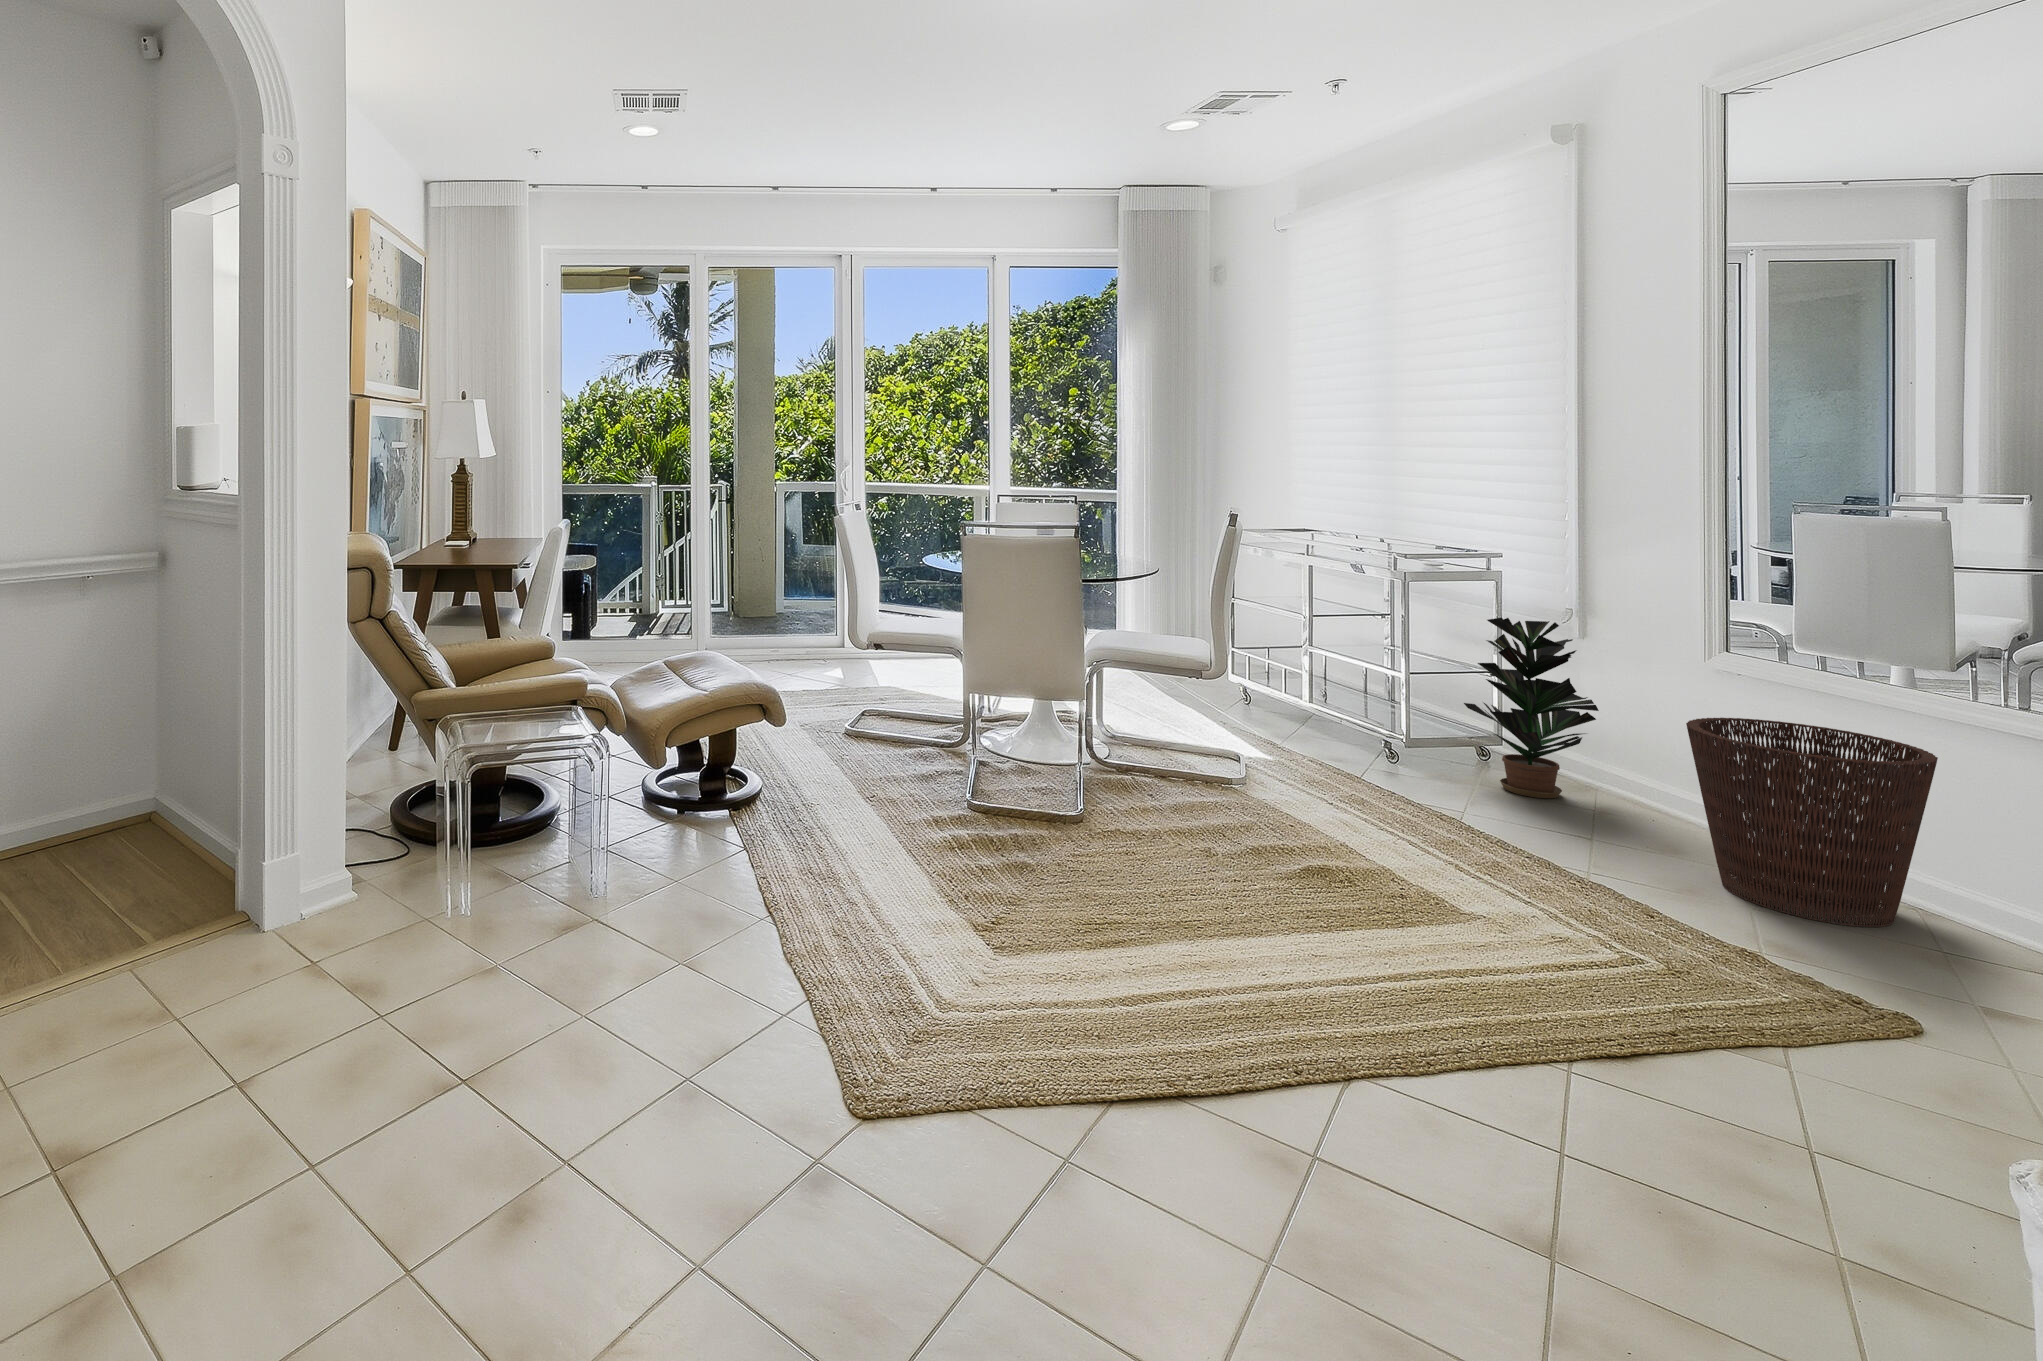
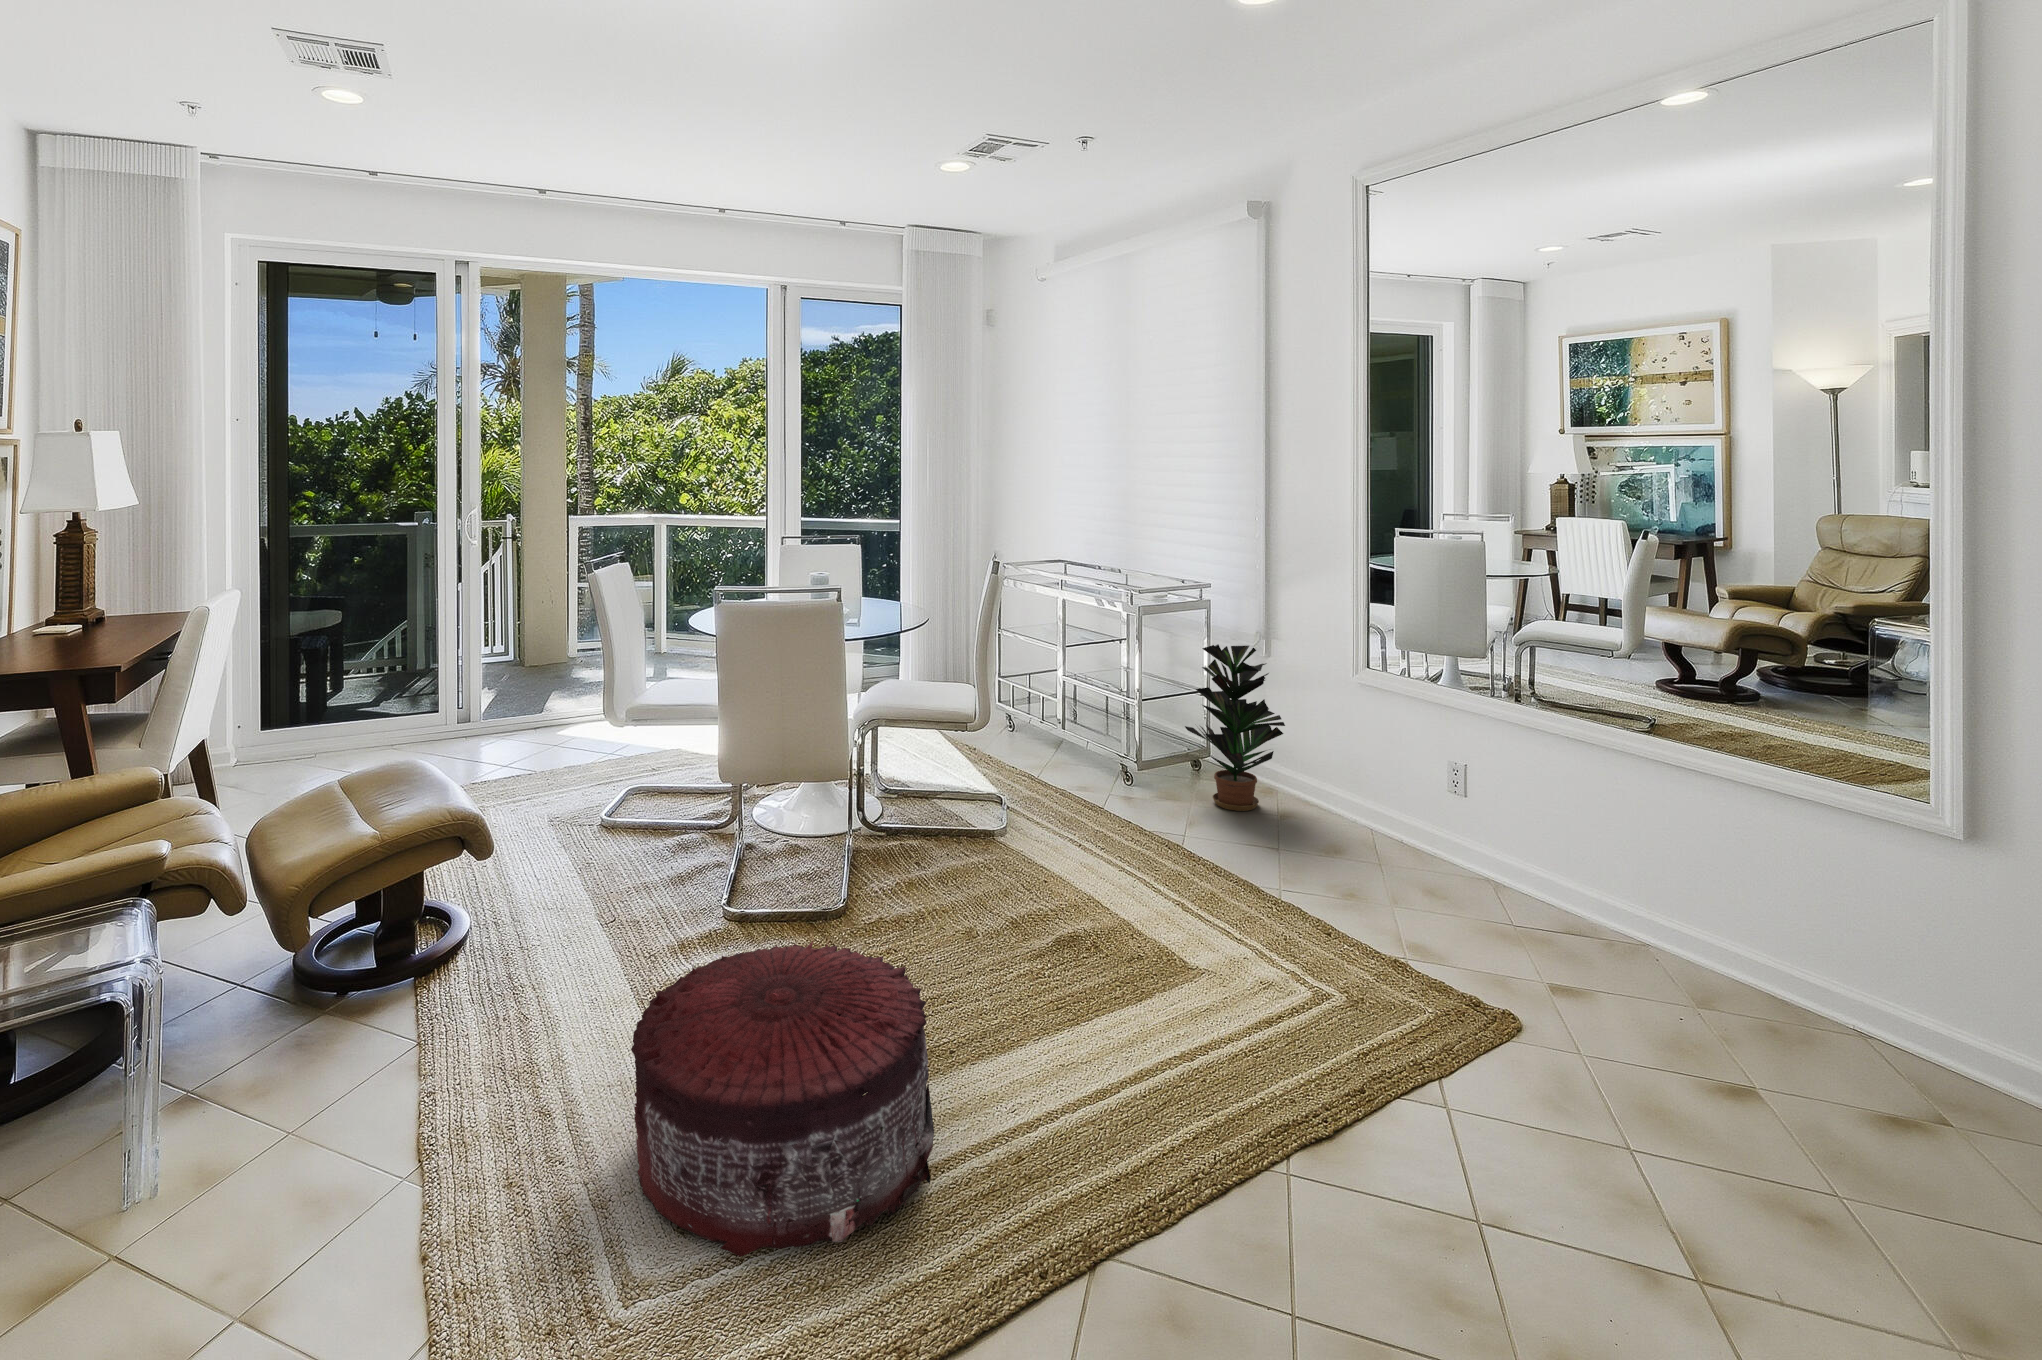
basket: present [1686,718,1938,927] -> none [1353,735,1520,919]
pouf: none [920,807,1186,1021] -> present [631,942,934,1257]

